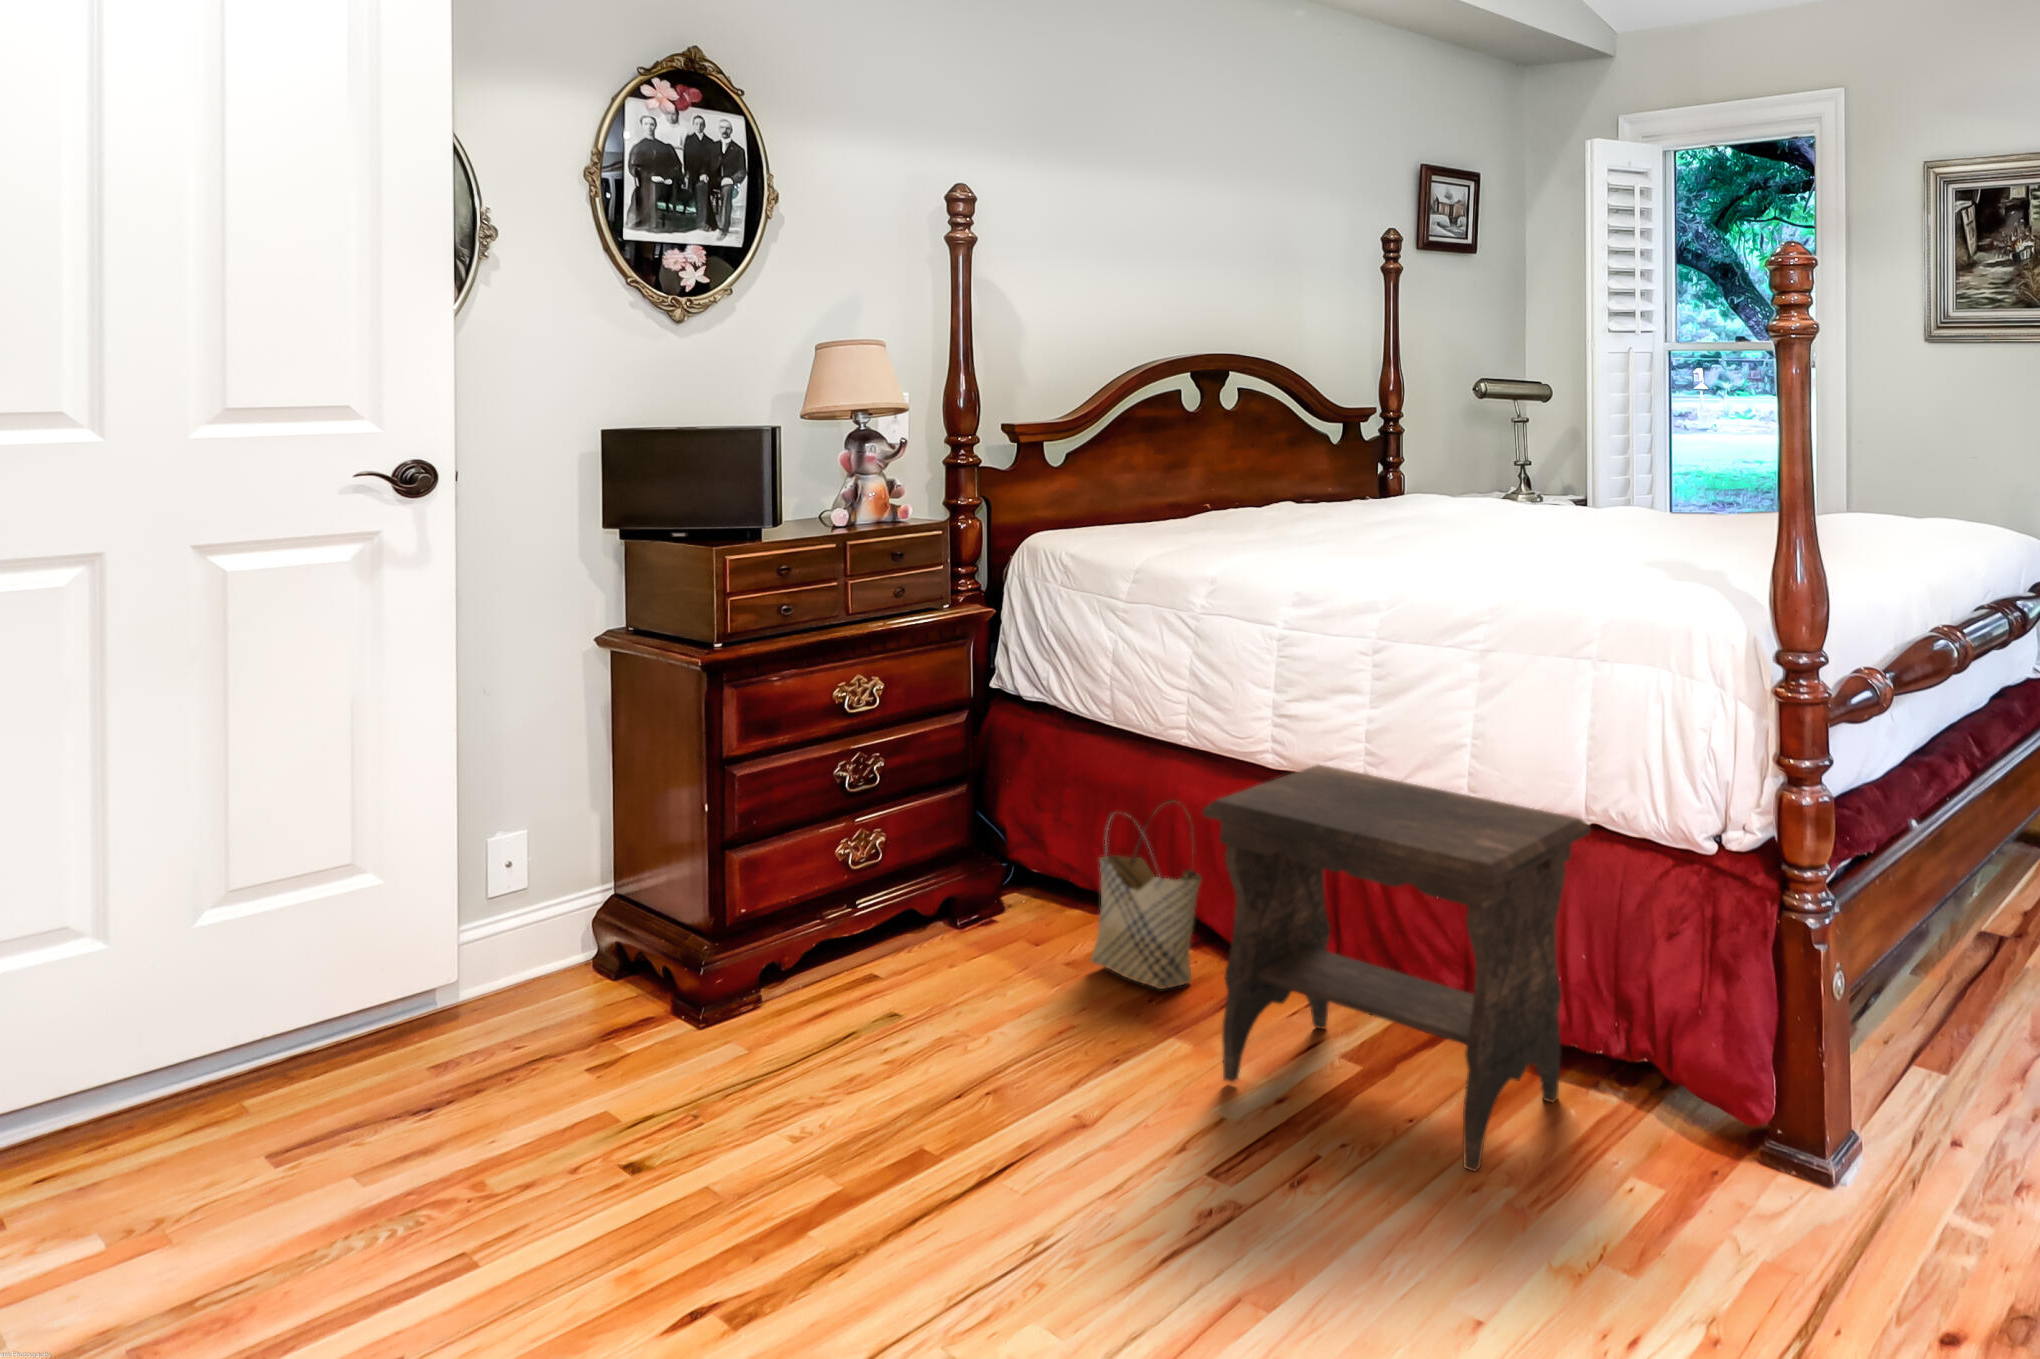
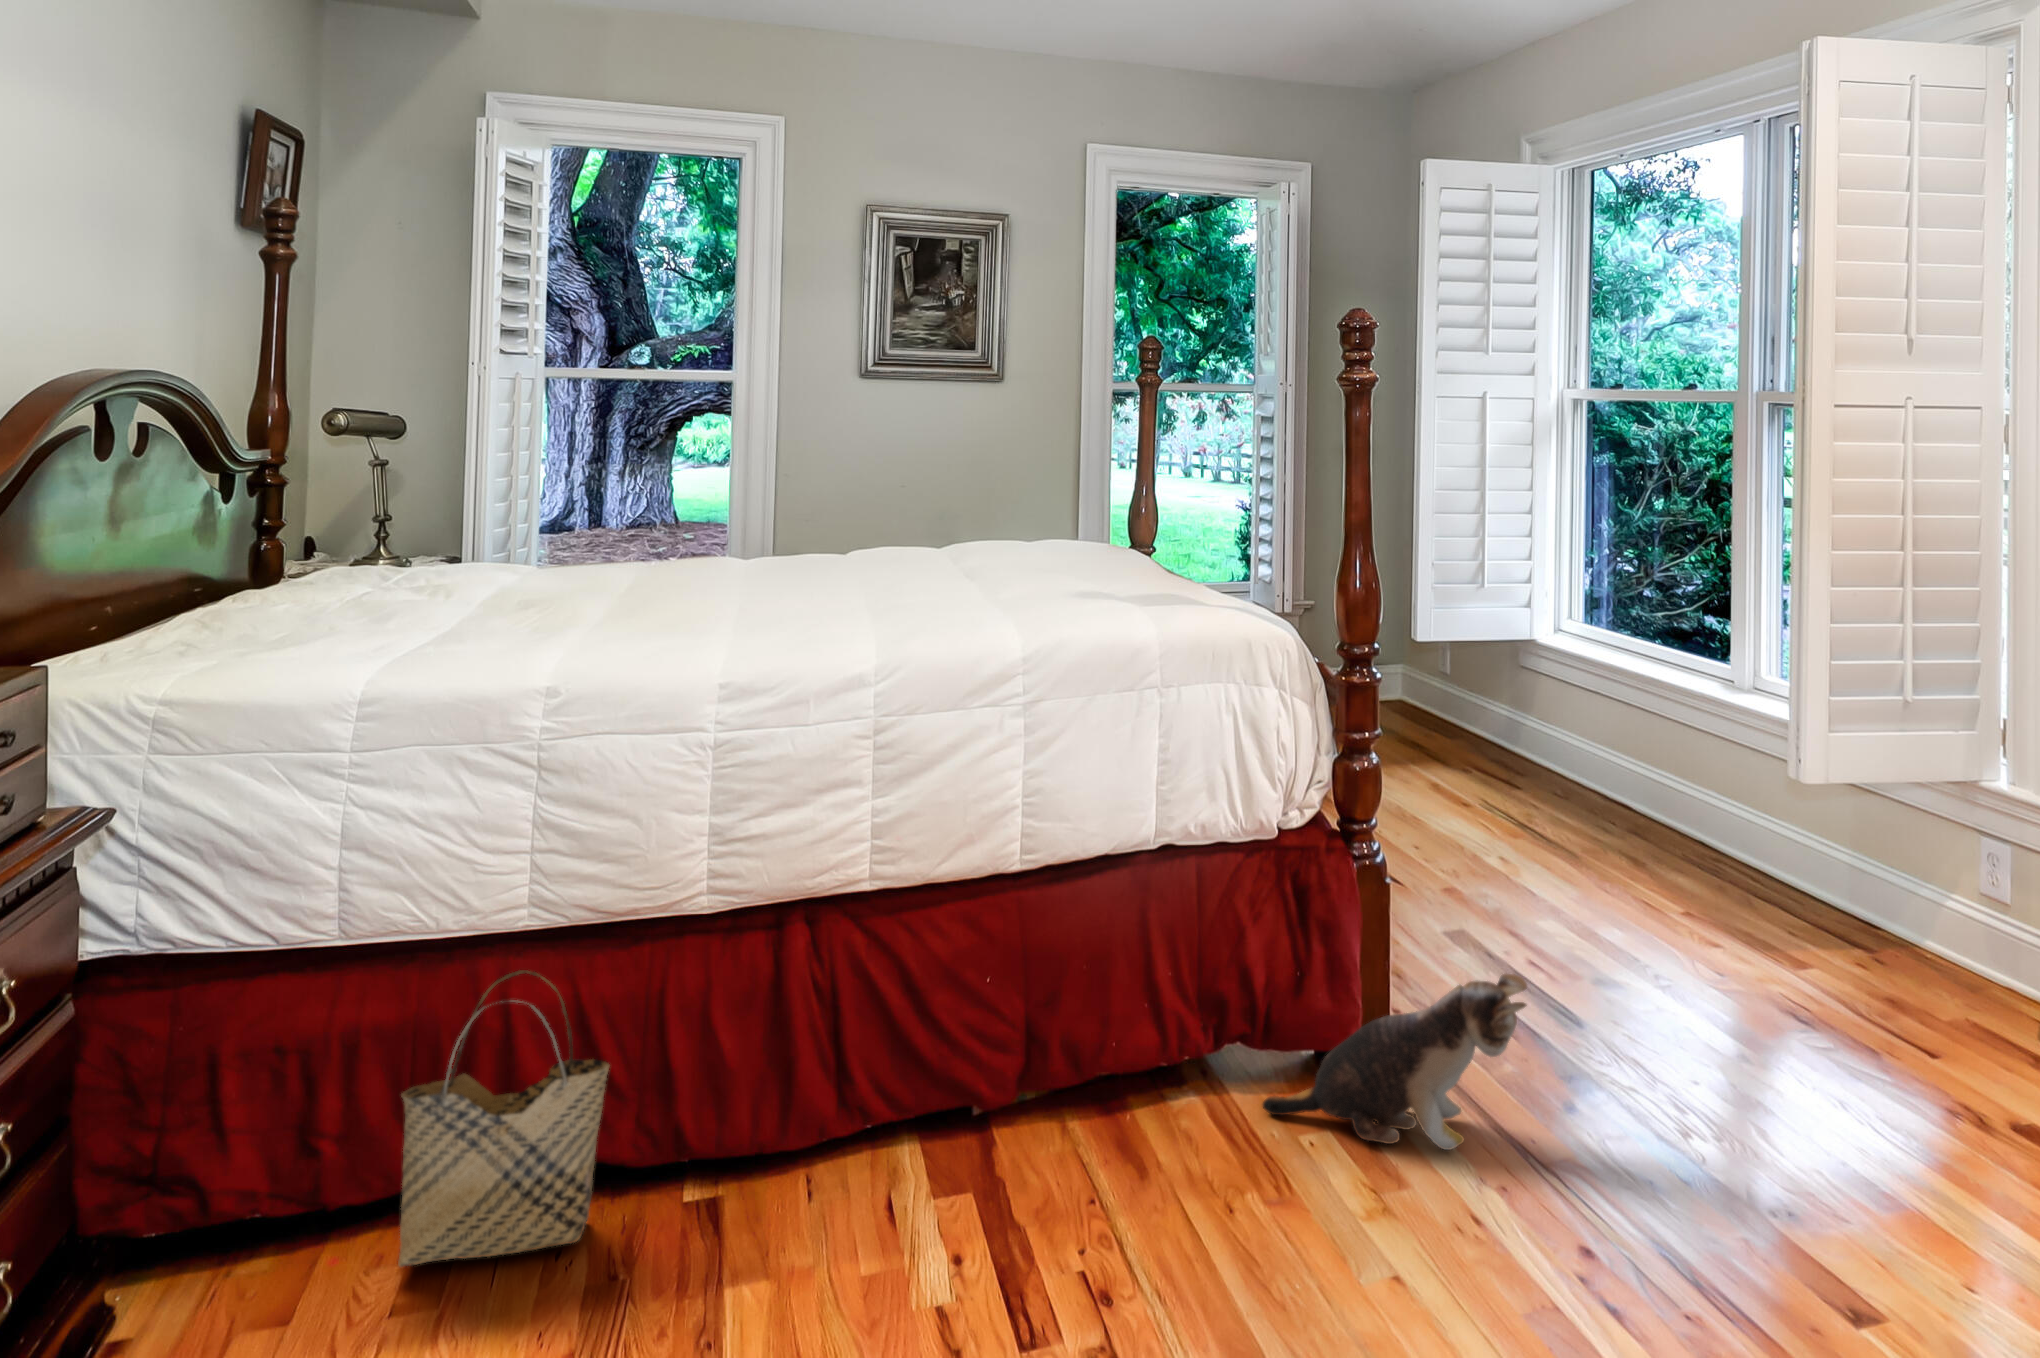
footstool: present [1203,765,1591,1171] -> none [823,819,1261,1274]
plush toy: none [1632,1075,1806,1249] -> present [1263,974,1527,1150]

